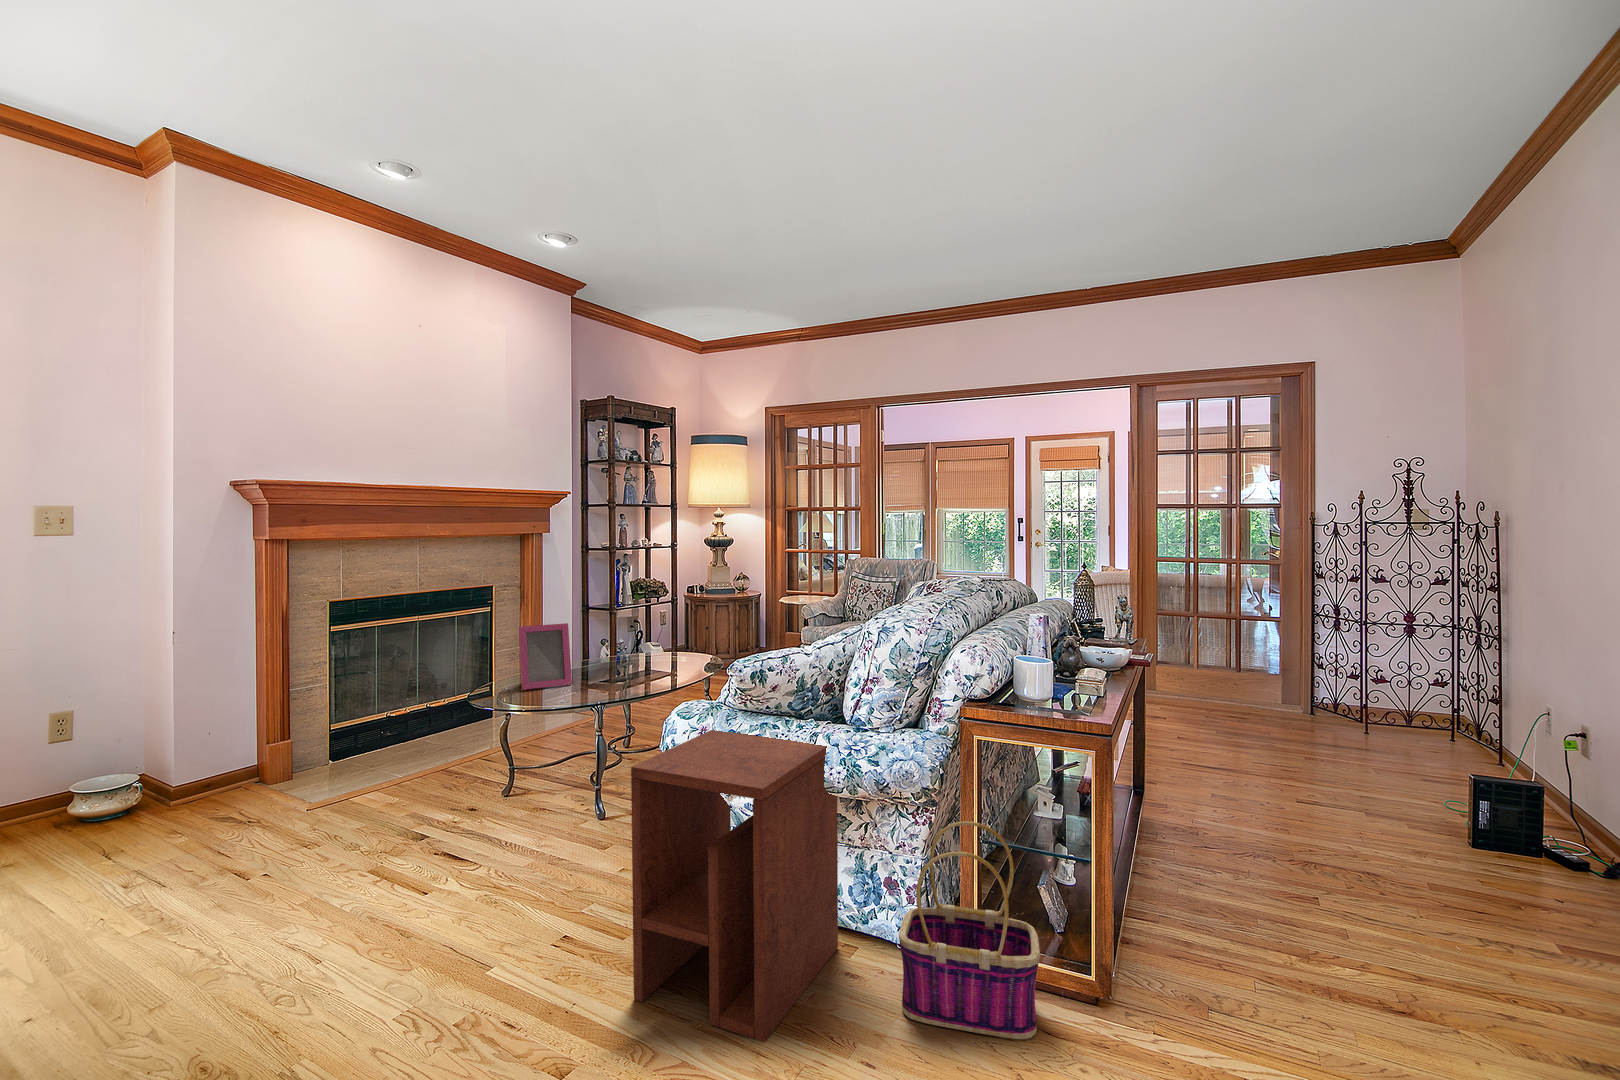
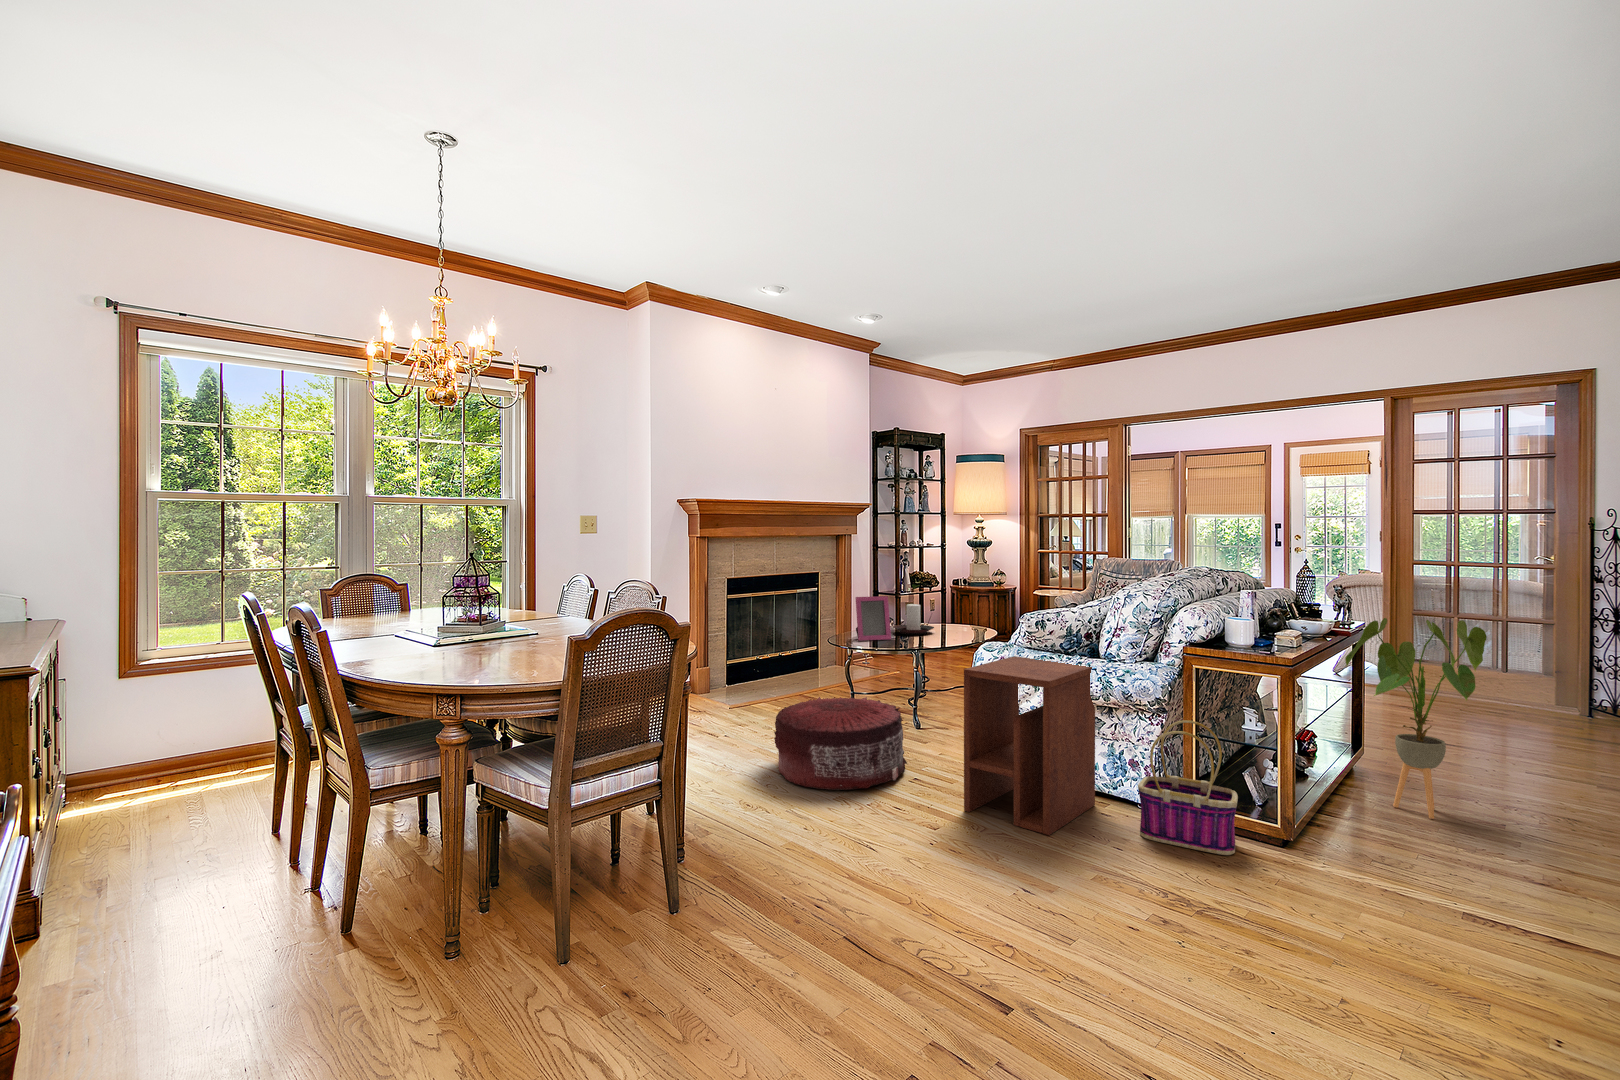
candle holder: none [581,629,638,674] -> present [893,604,934,635]
house plant: none [1139,642,1297,903] -> present [1345,618,1487,819]
pouf: none [318,792,565,985] -> present [774,697,907,790]

